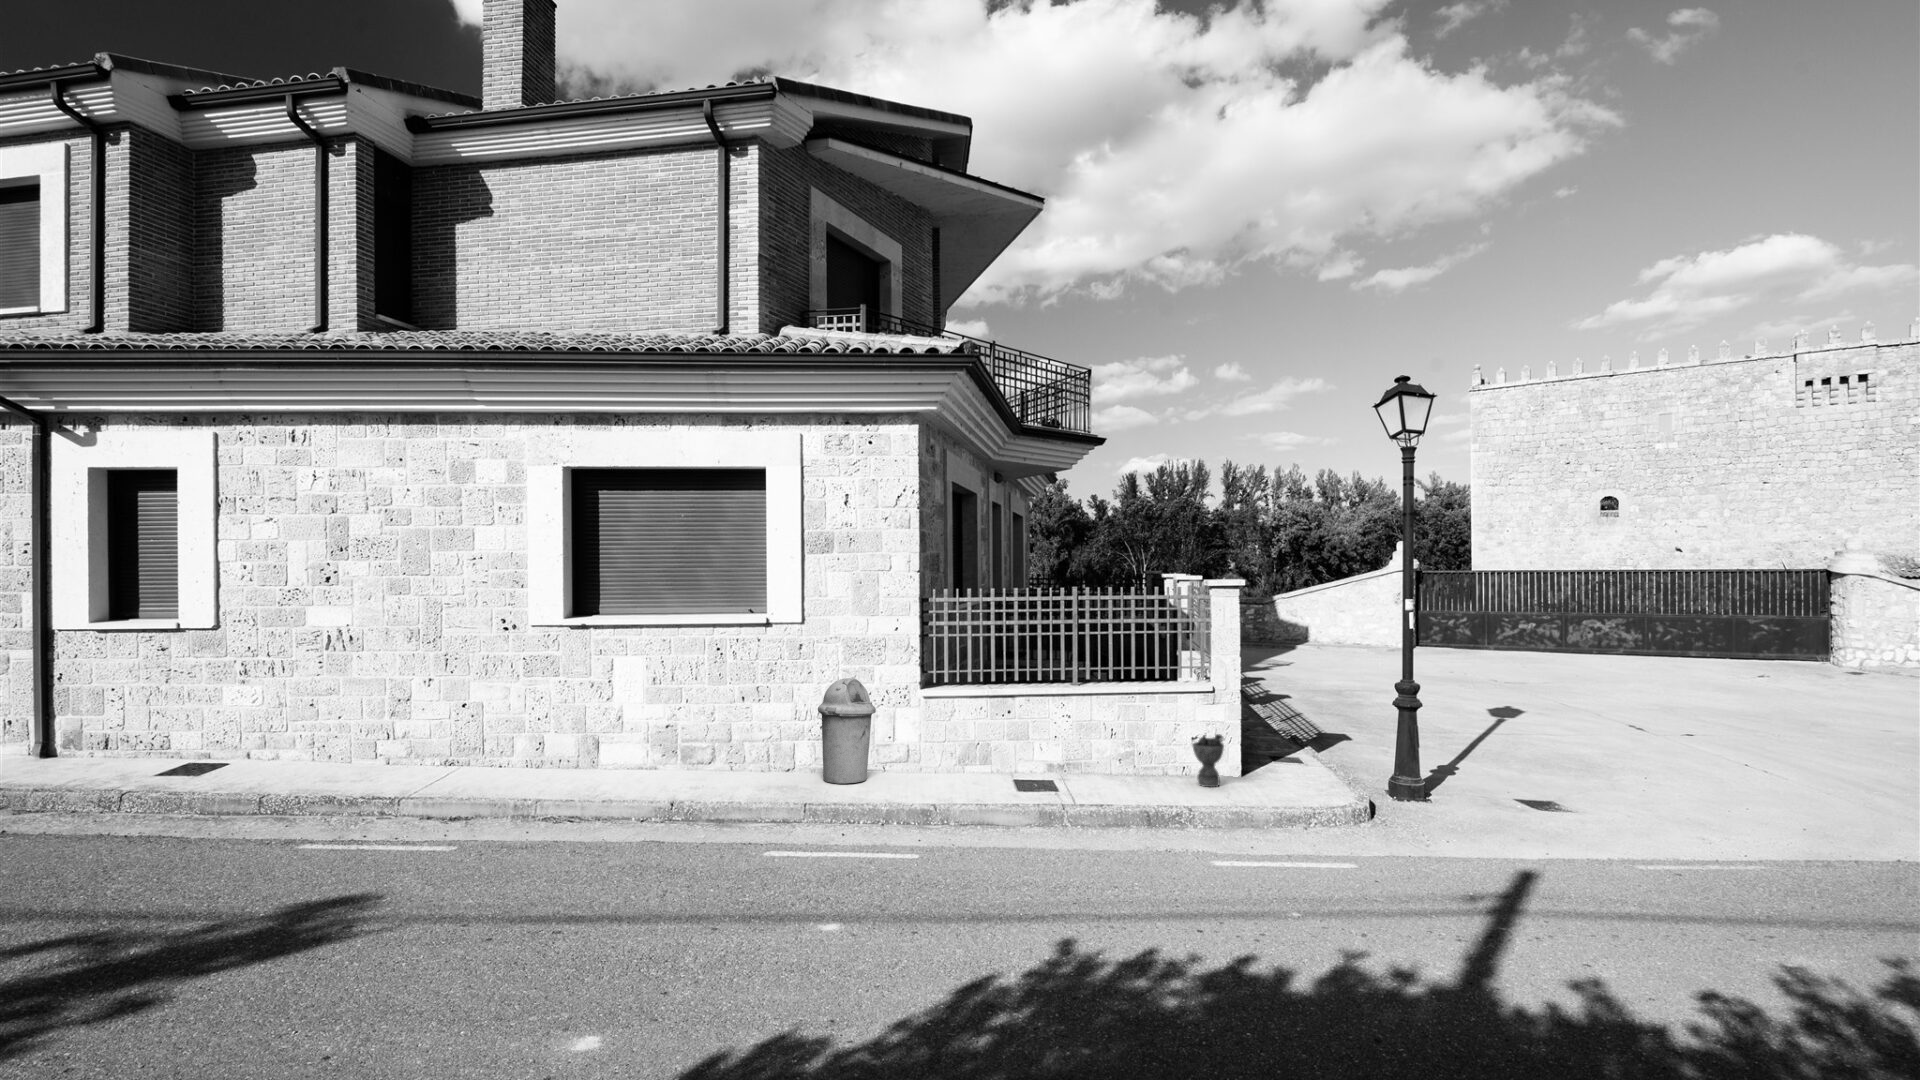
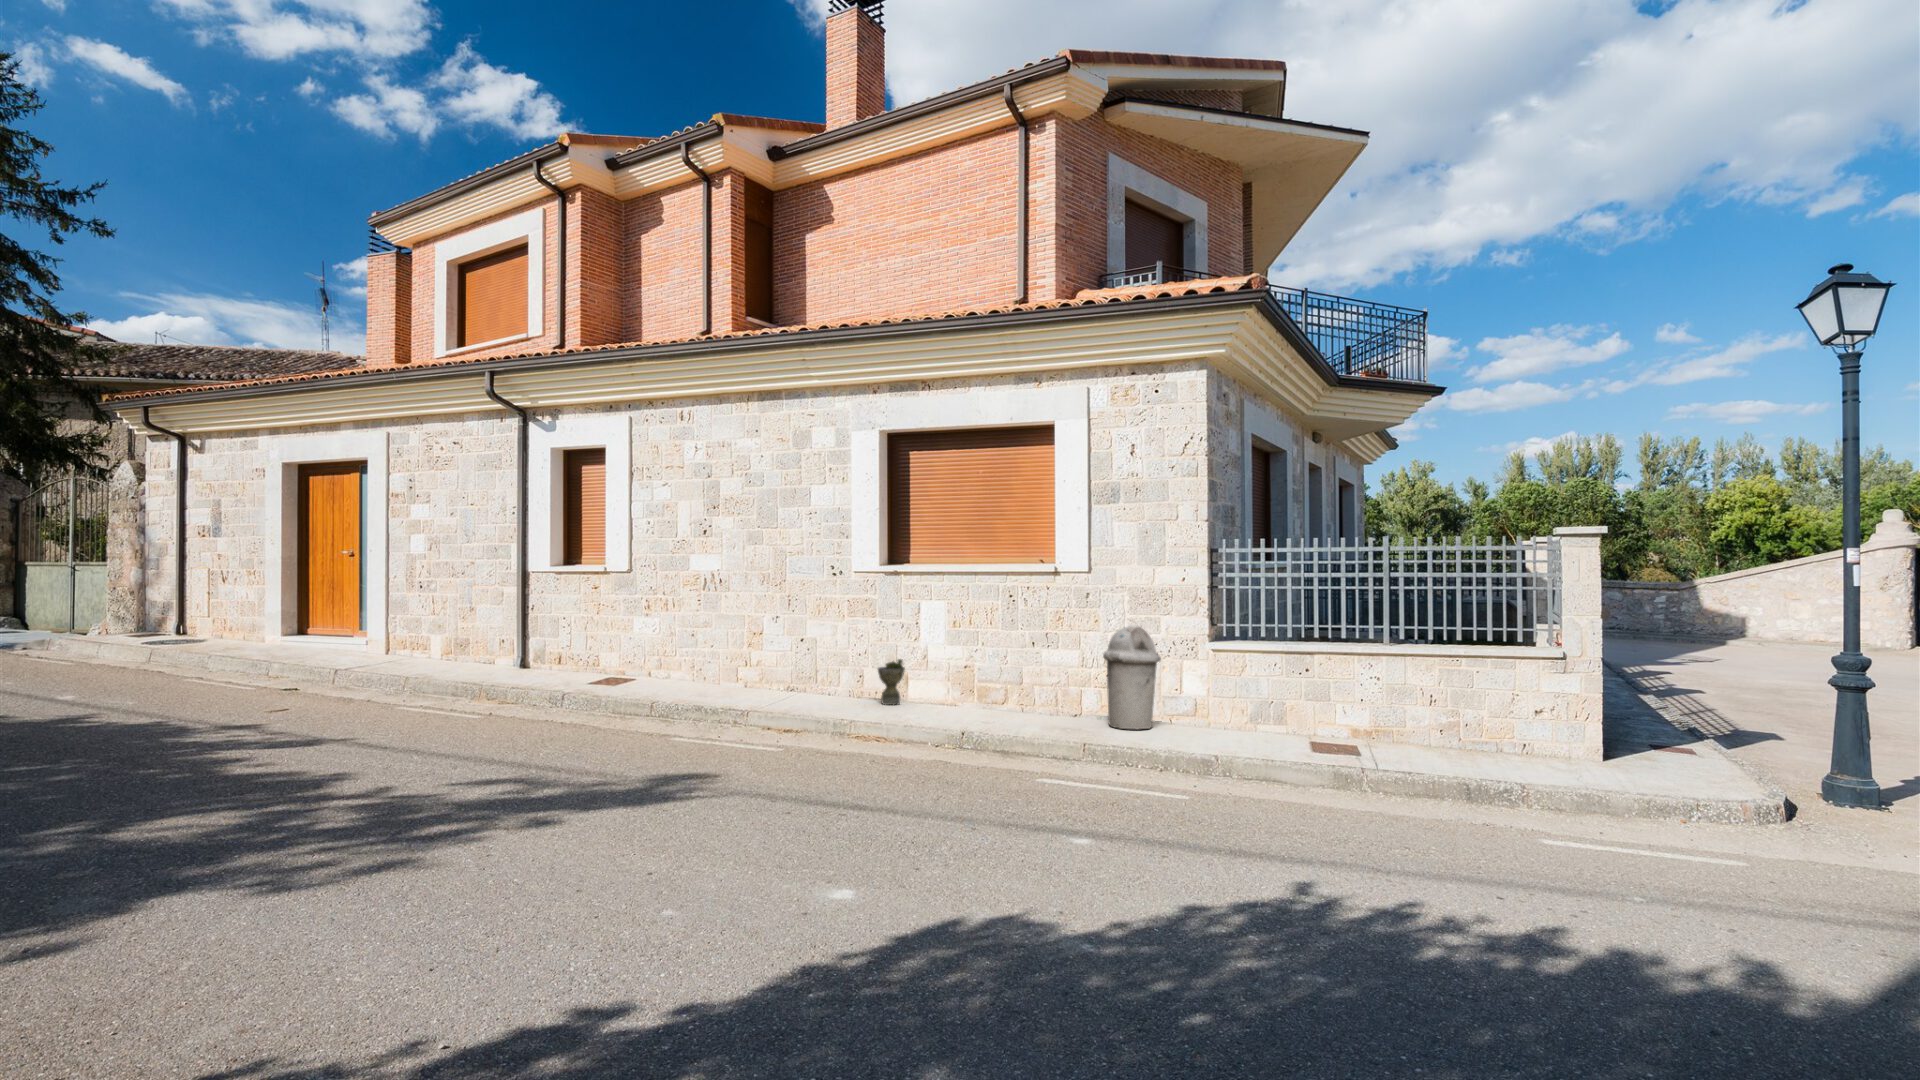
planter: present [1192,734,1224,787] -> present [878,659,905,705]

